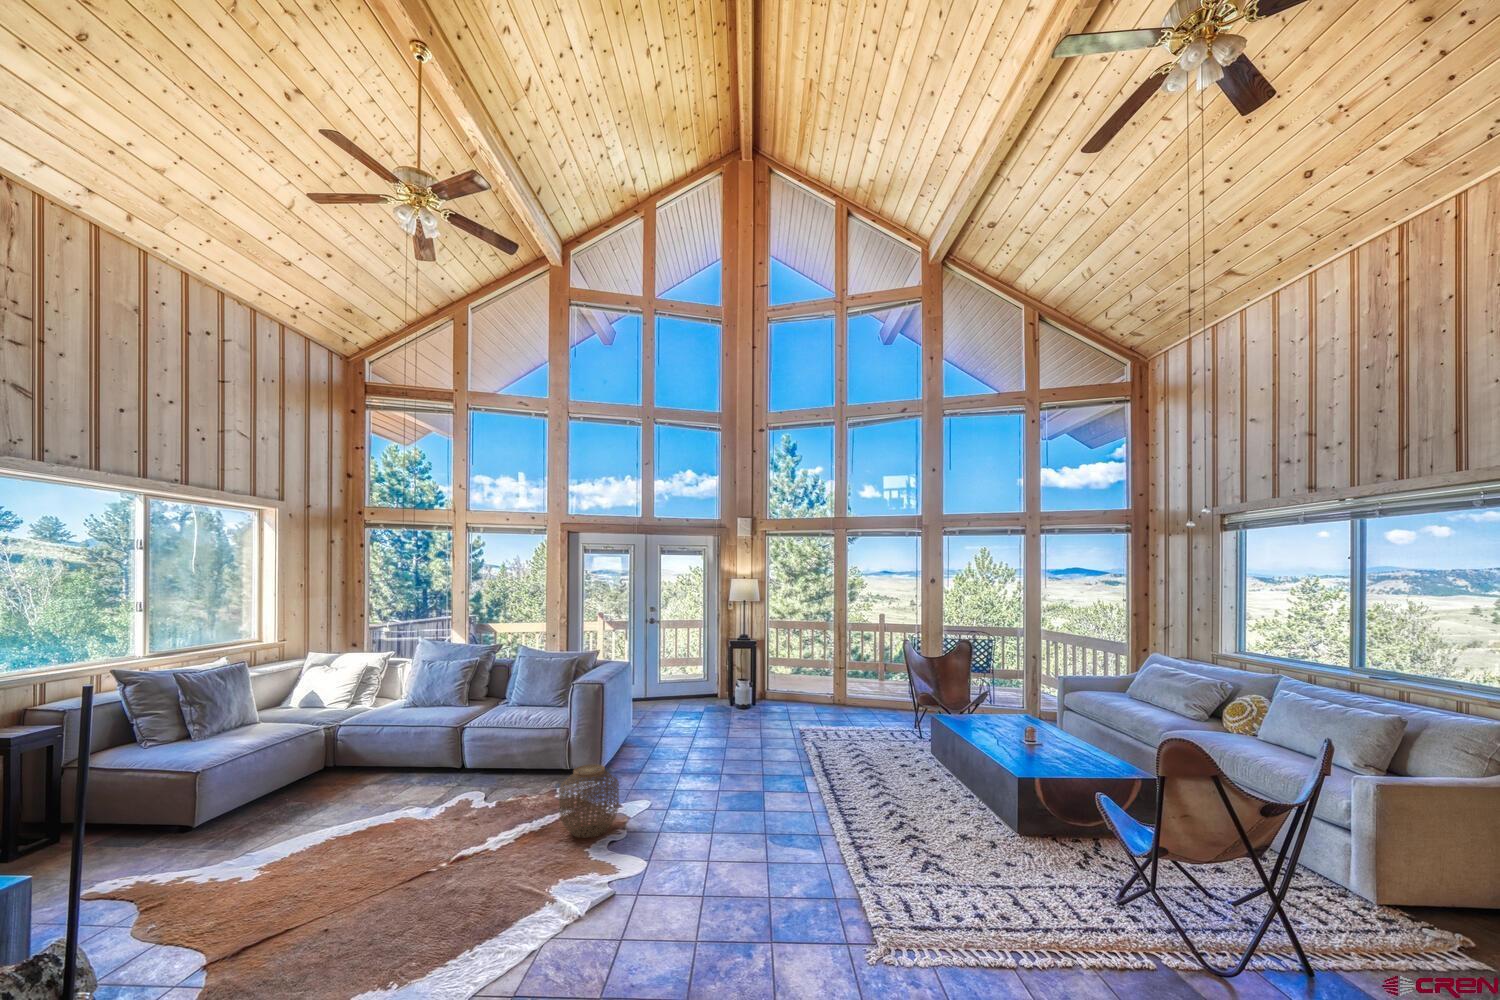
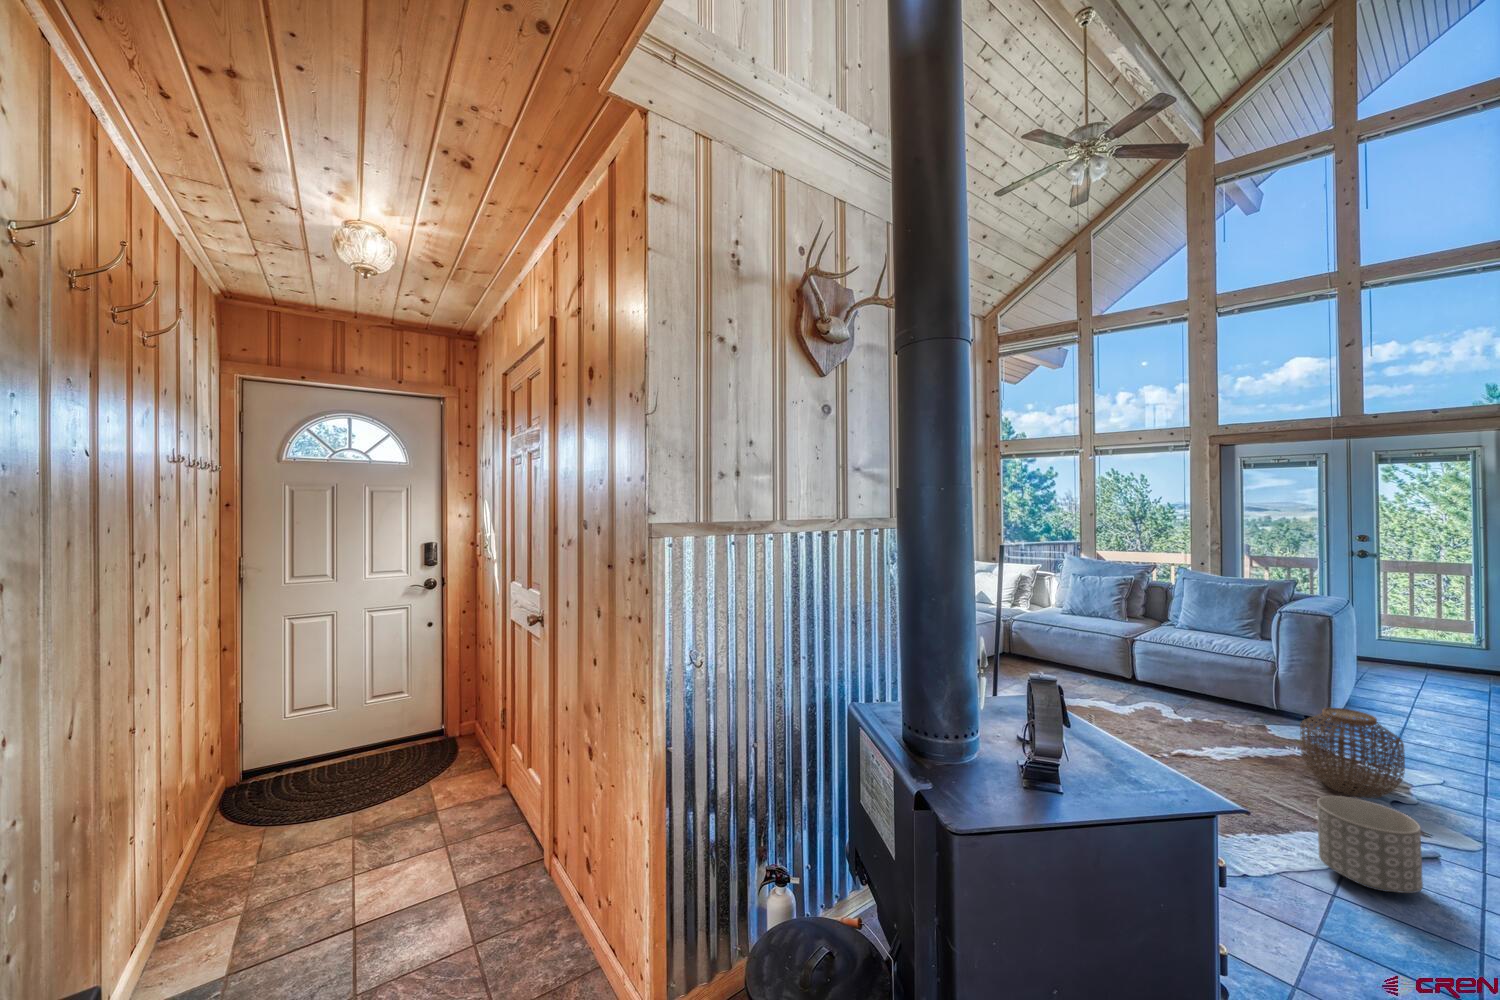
planter: none [532,847,591,922] -> present [1317,796,1423,893]

